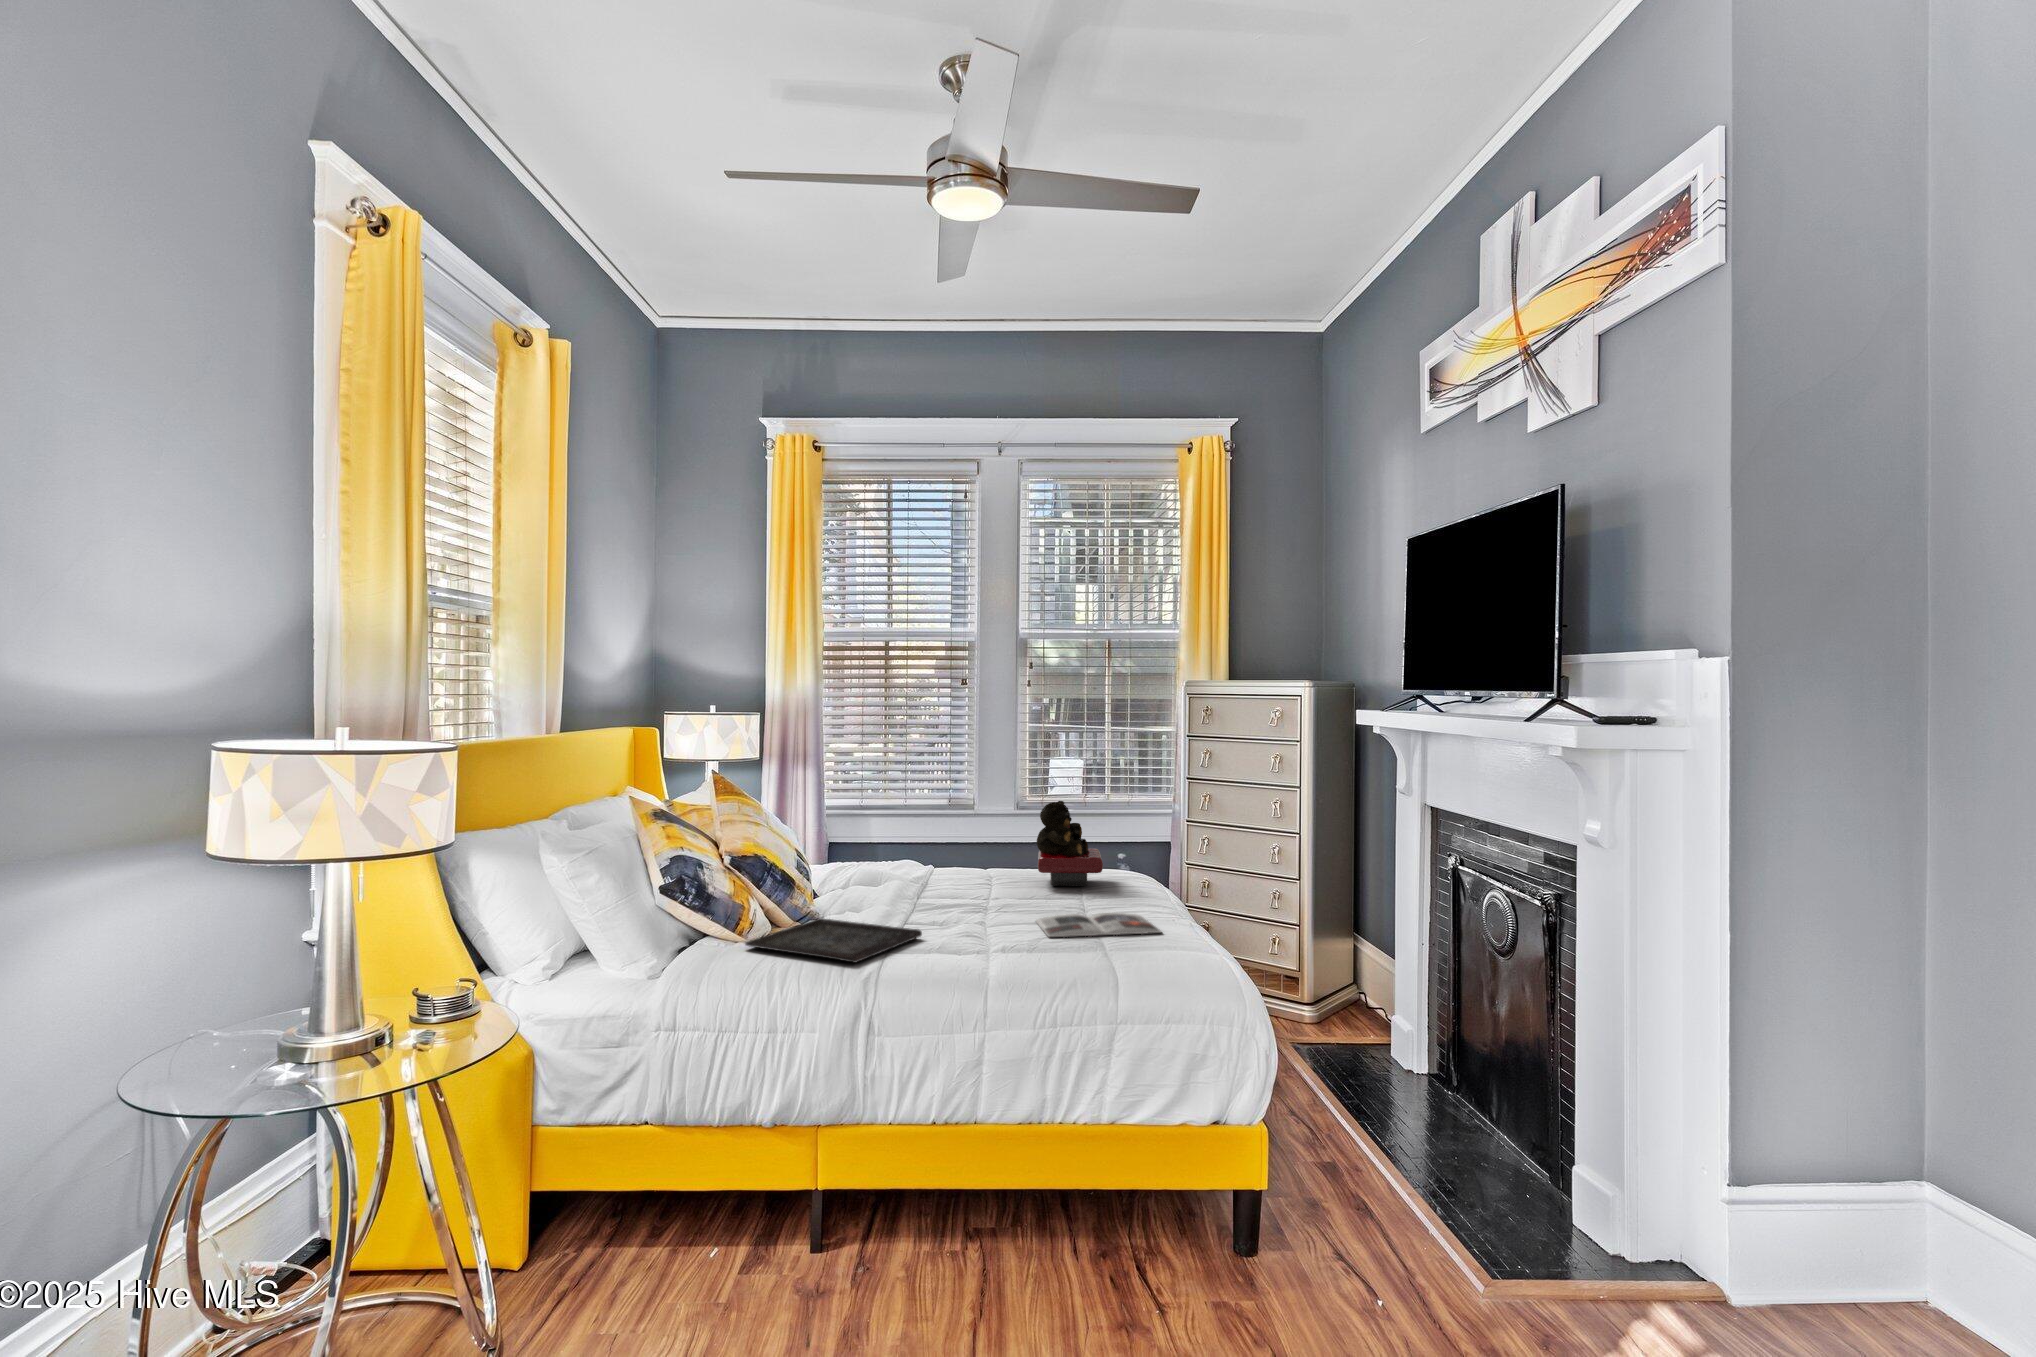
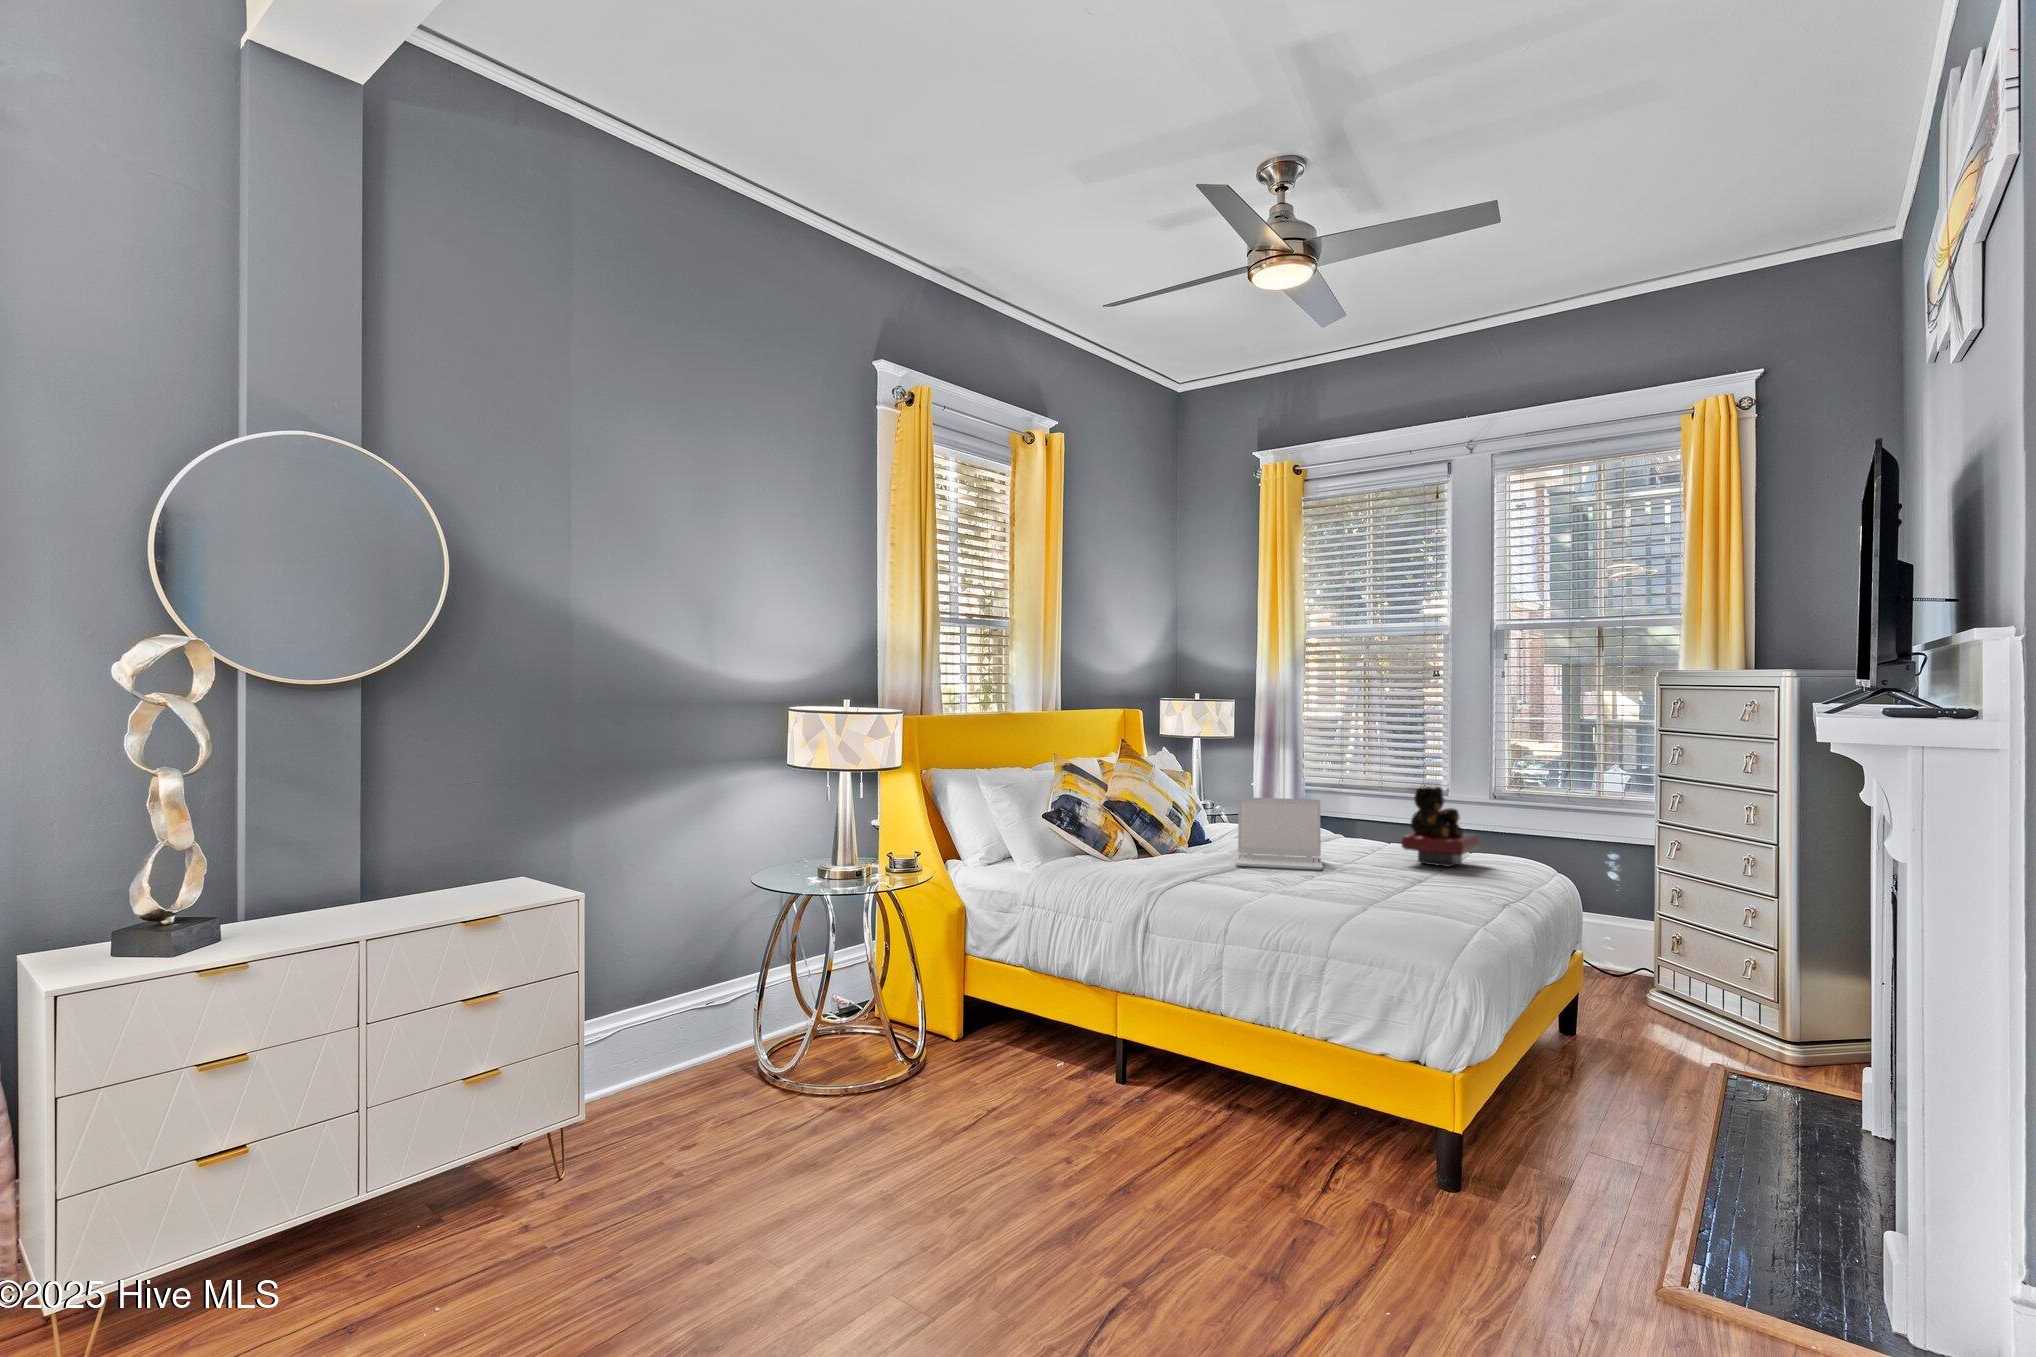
laptop: none [865,826,984,917] -> present [1236,797,1323,870]
magazine: present [1036,913,1161,937] -> none [1335,880,1451,904]
tray: present [745,918,922,963] -> none [1107,858,1235,885]

